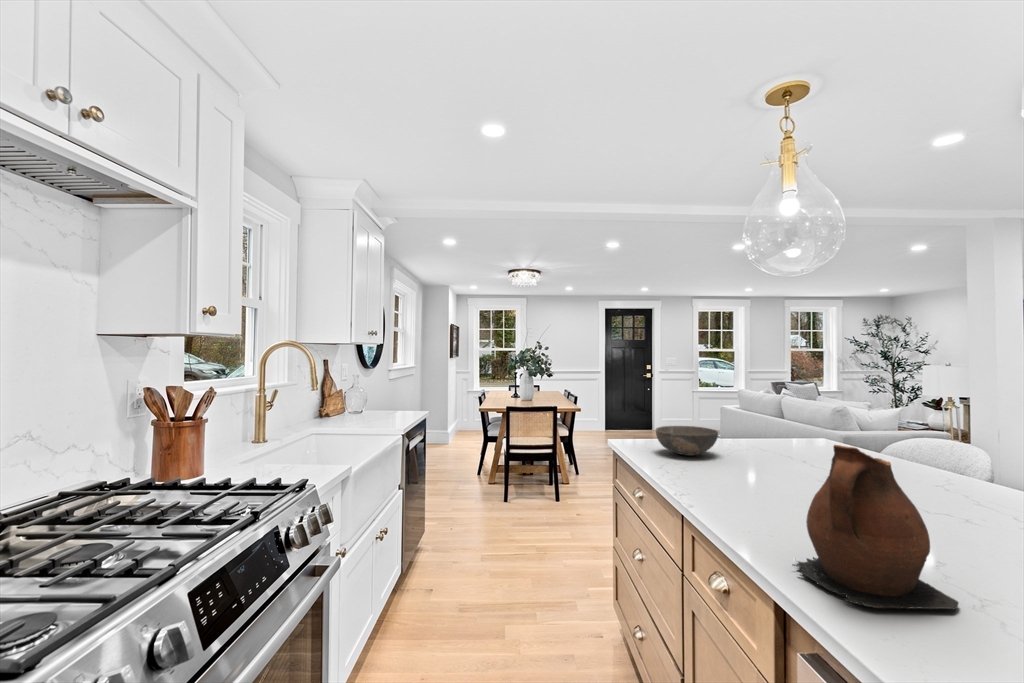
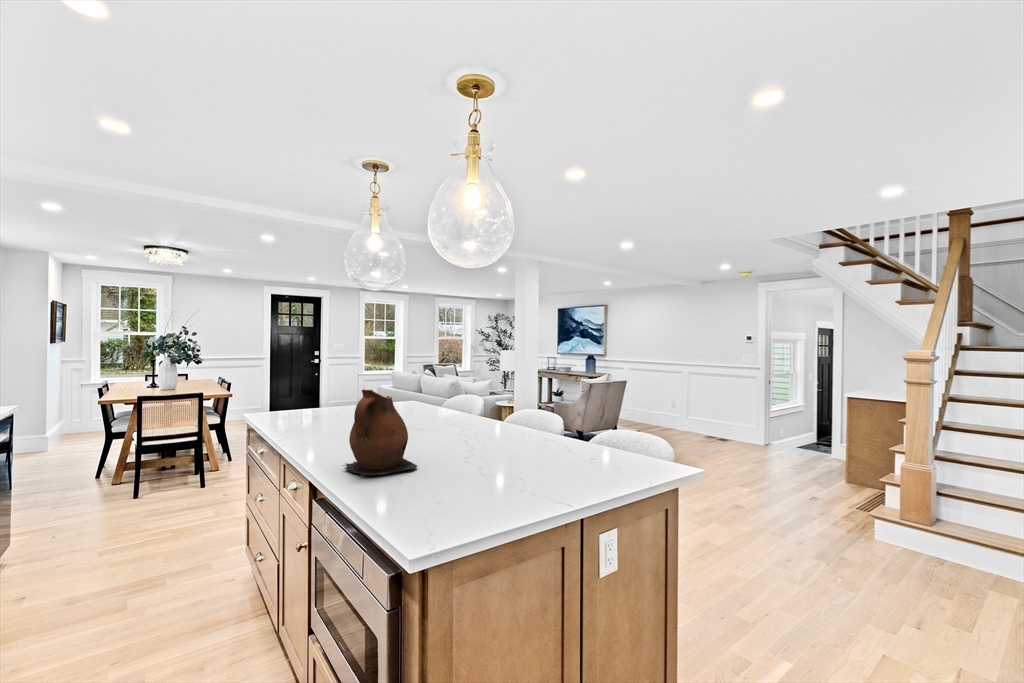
bowl: present [655,426,718,456] -> none [287,397,339,419]

